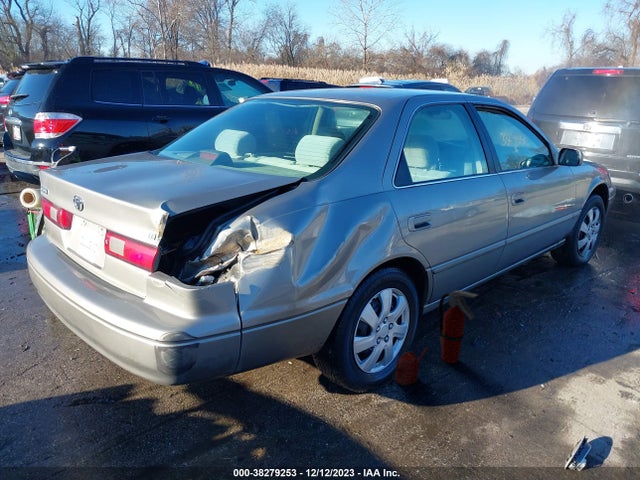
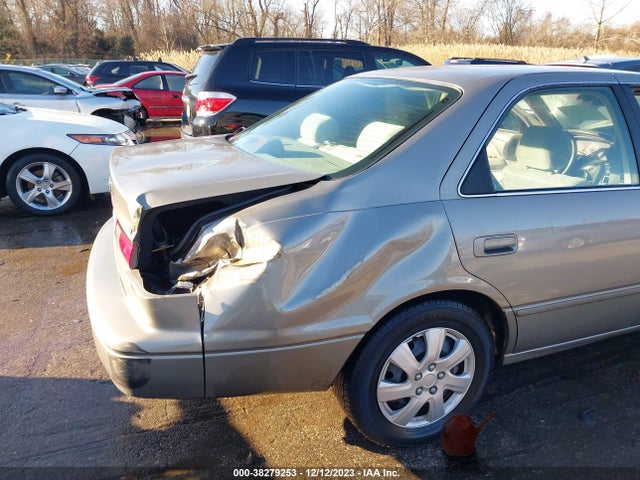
fire extinguisher: present [439,290,479,363] -> none [524,344,579,441]

